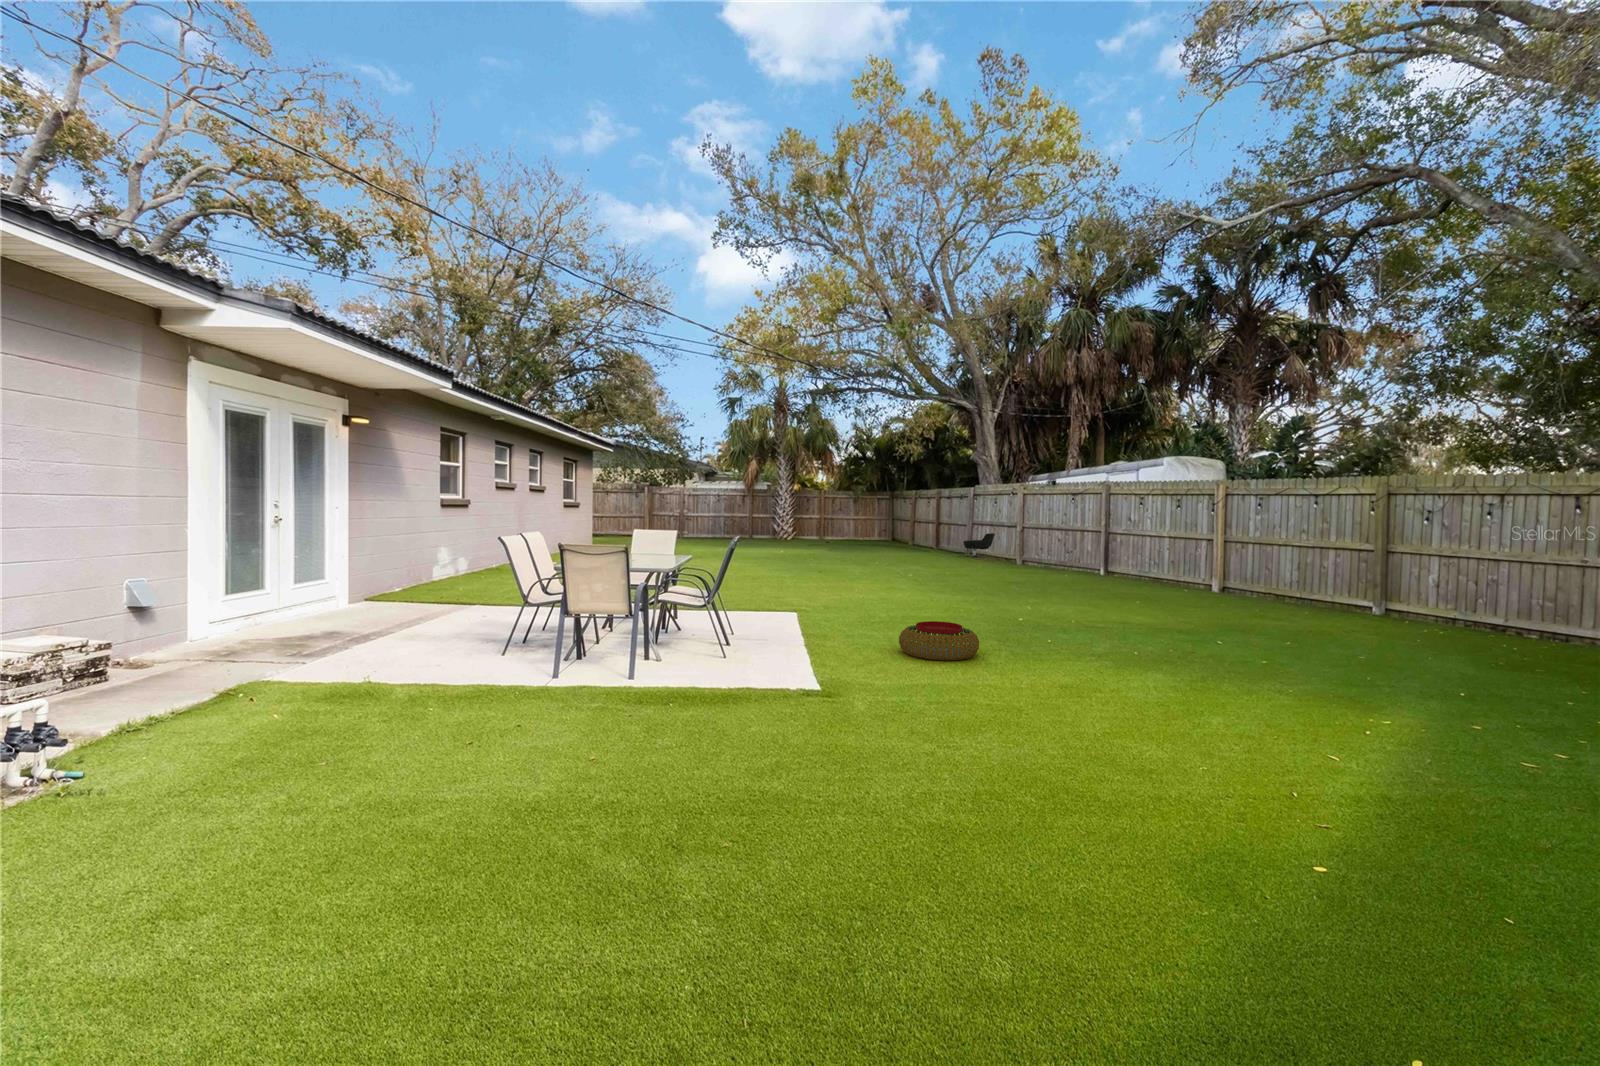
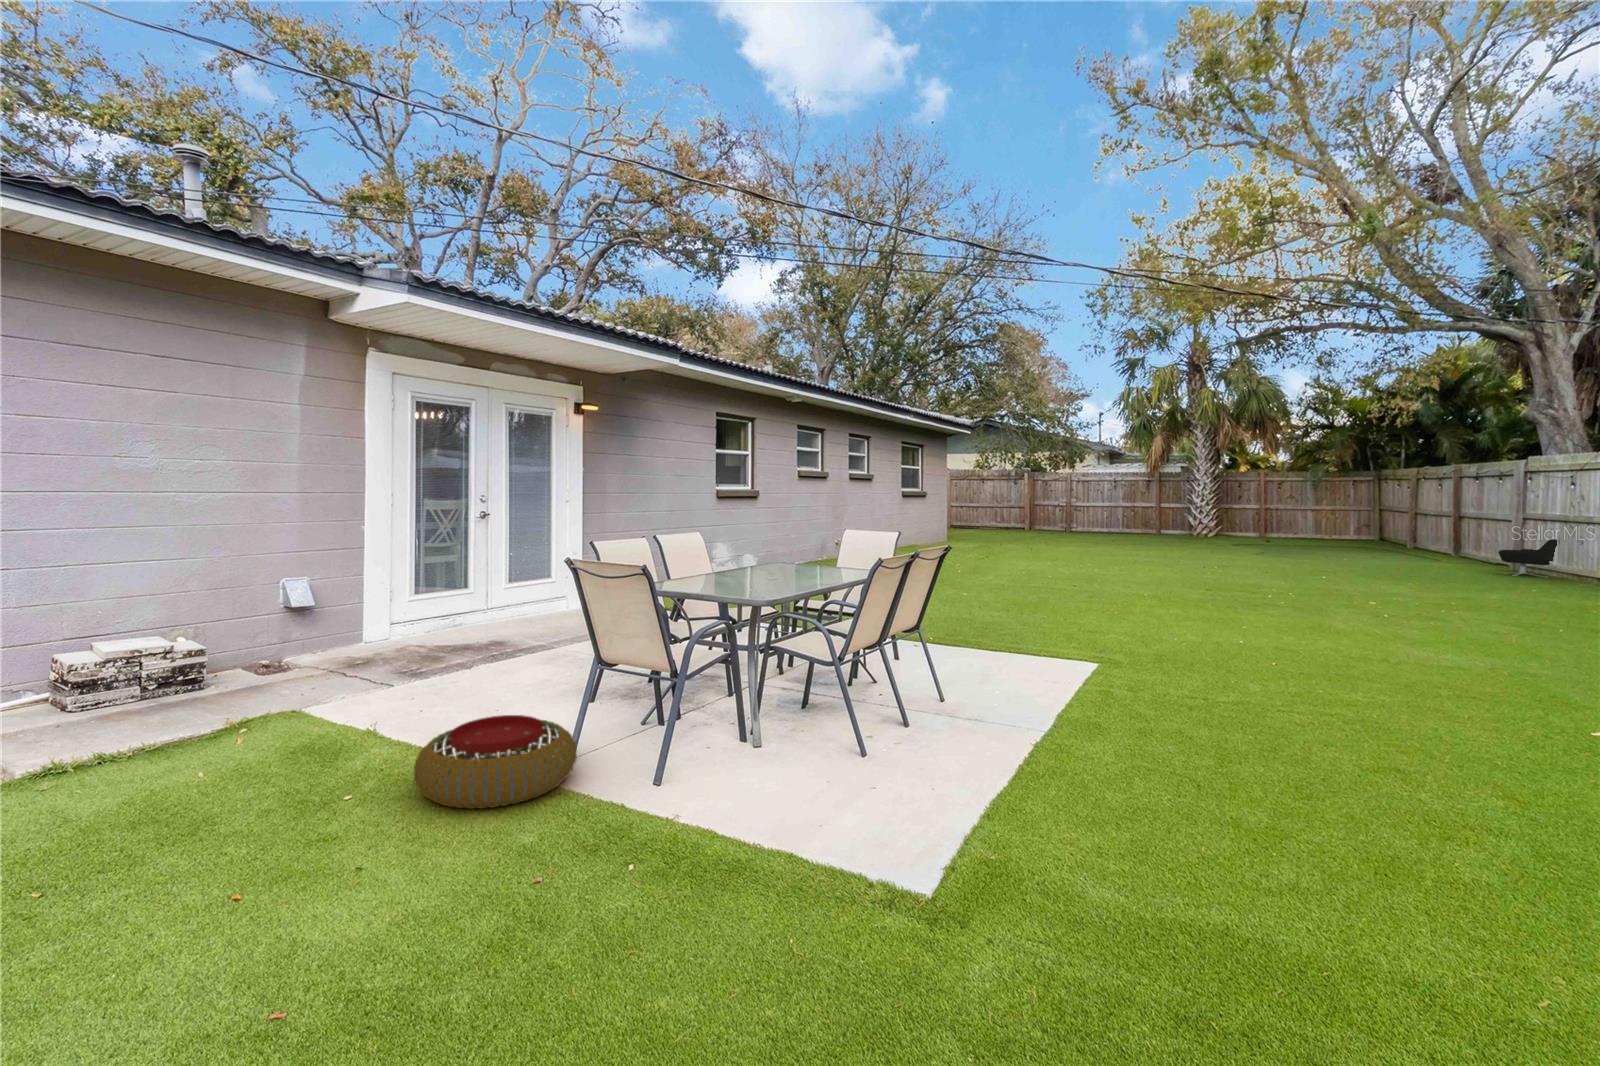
pouf: present [899,621,979,661] -> present [414,715,577,809]

